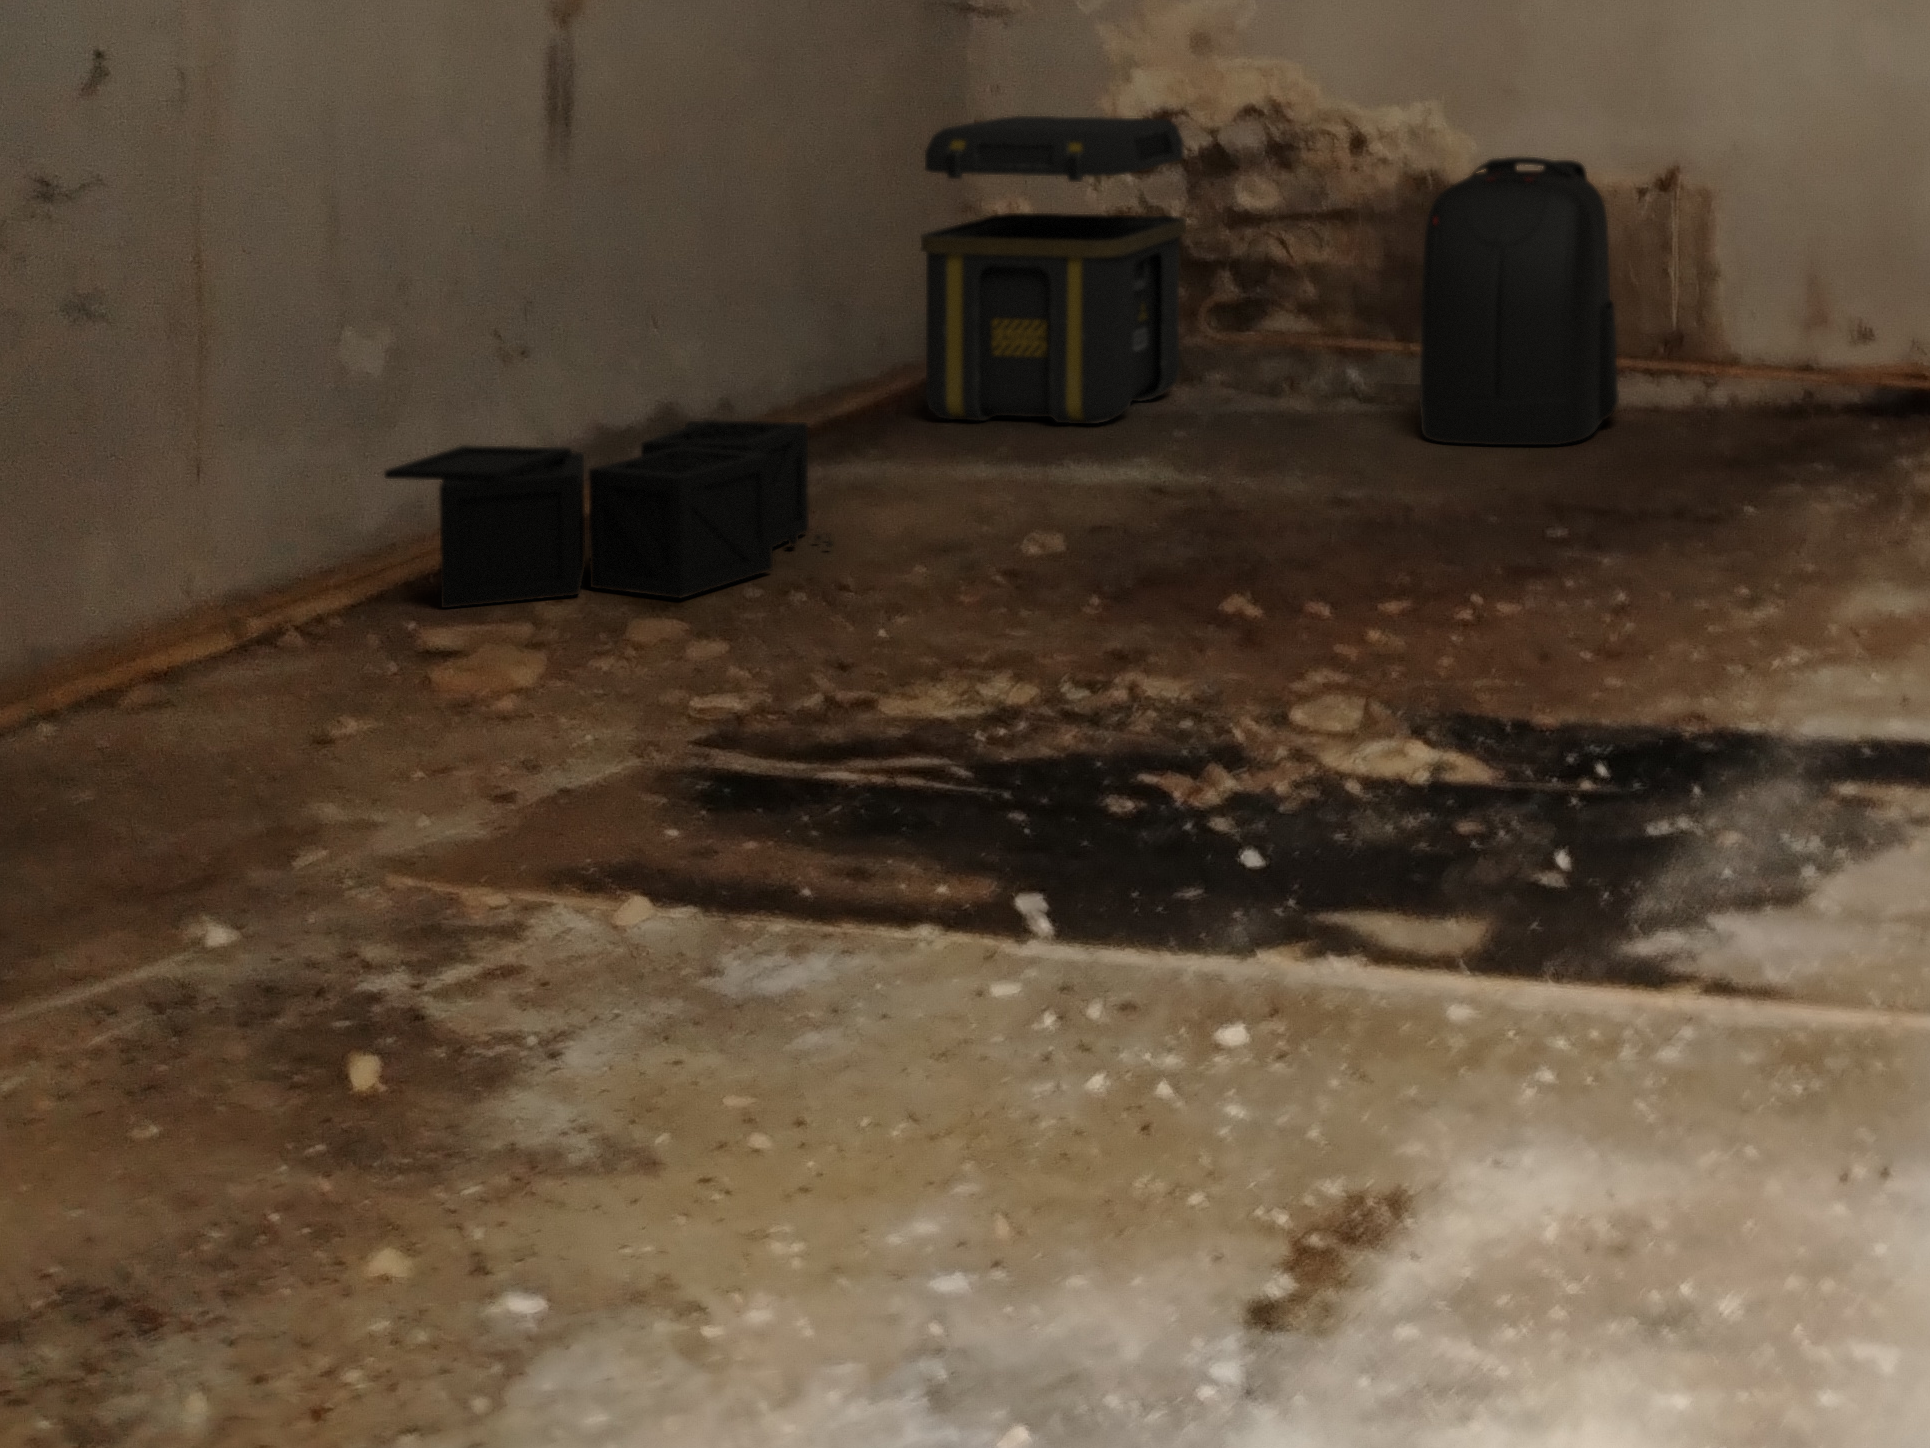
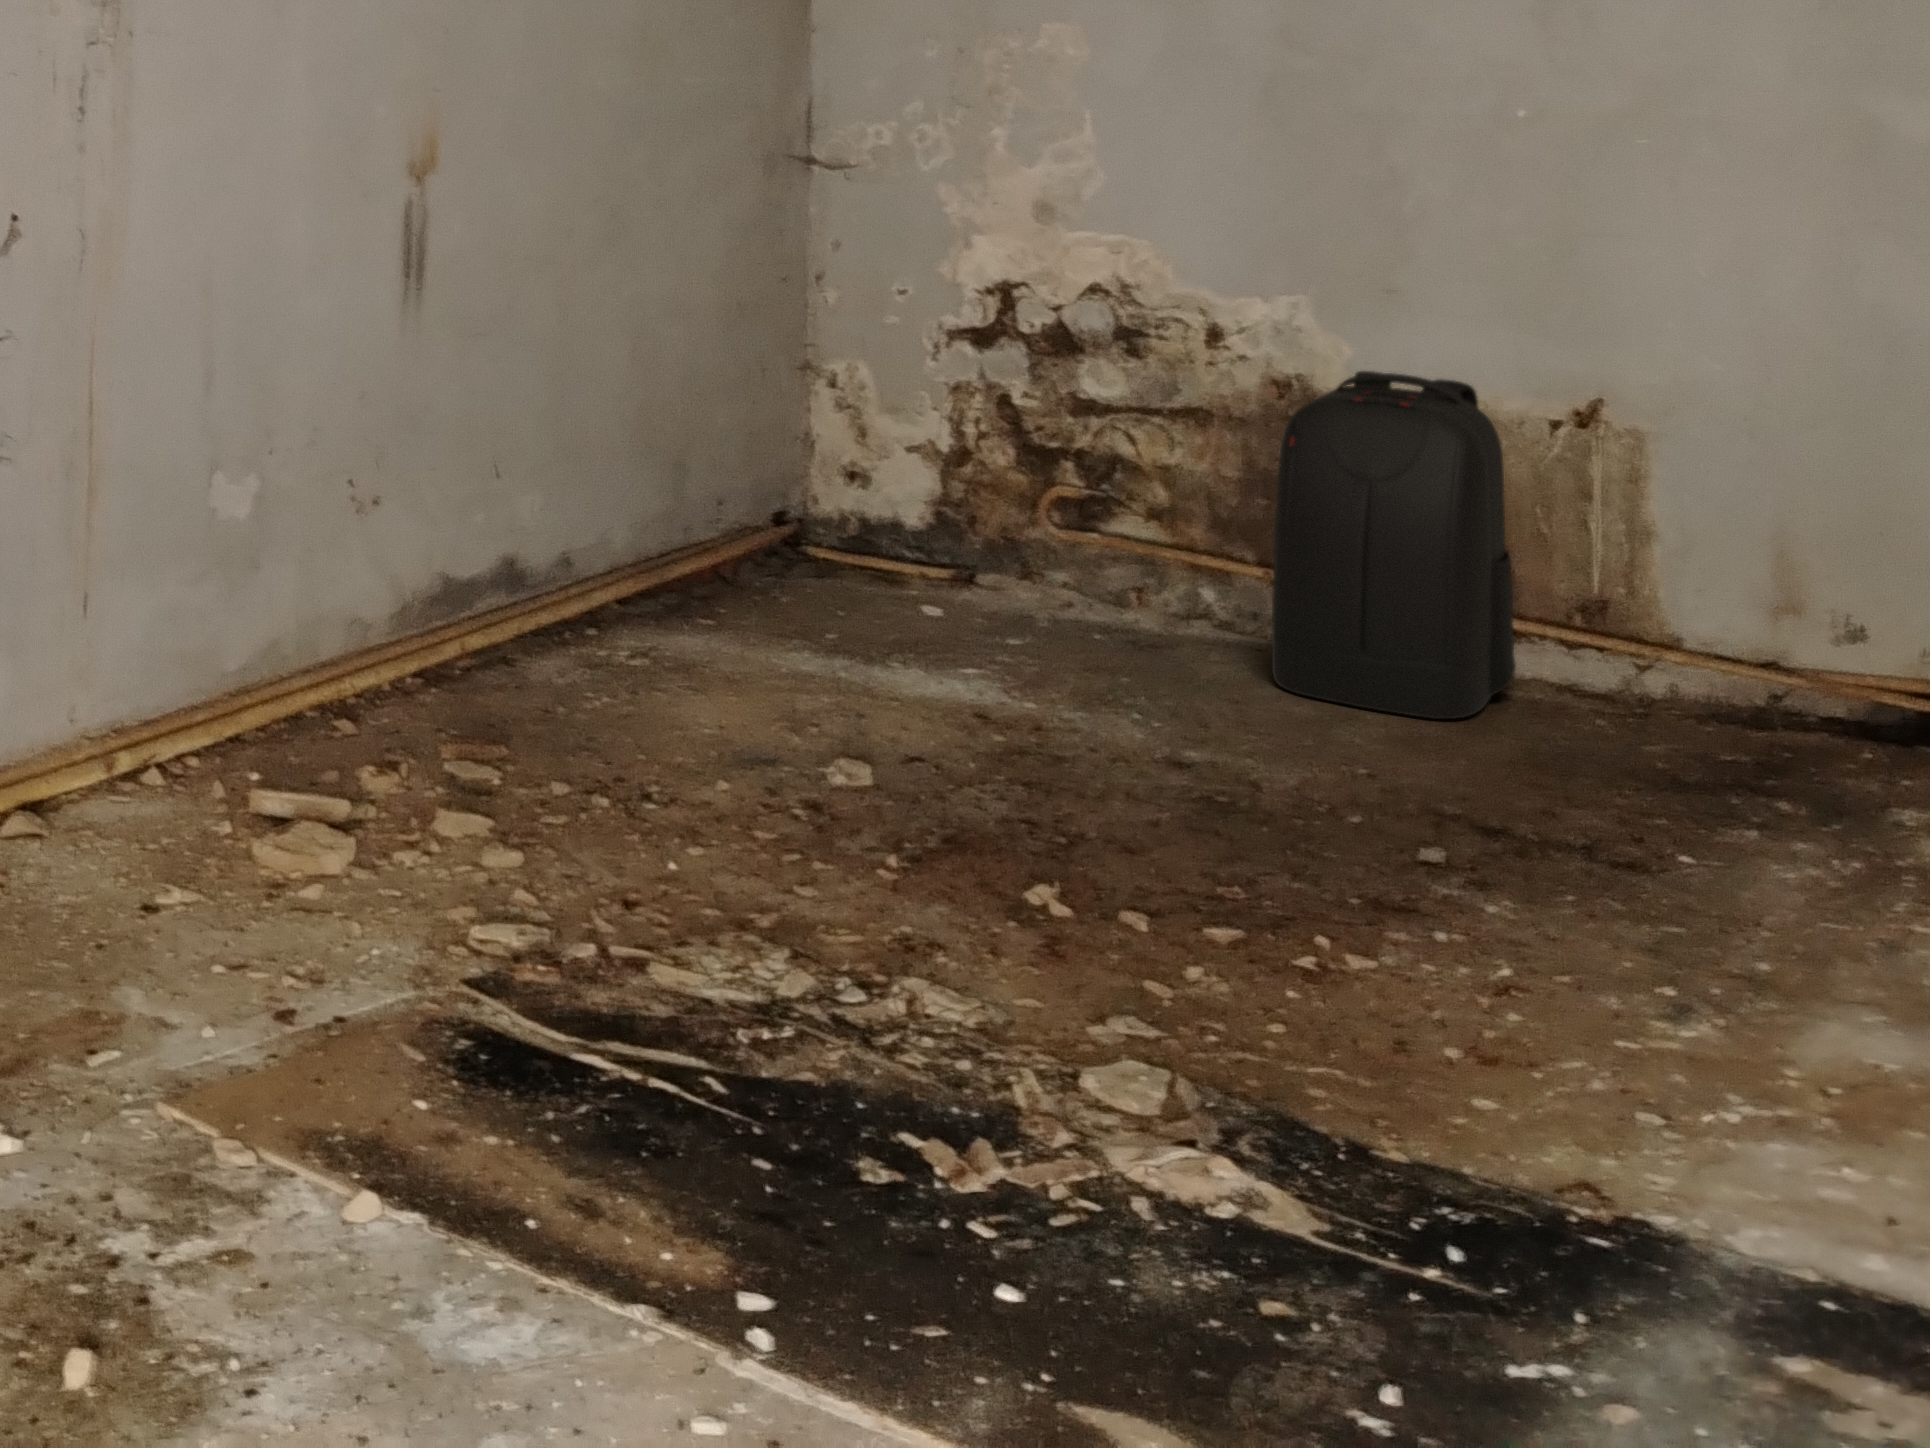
toolbox: present [921,116,1186,424] -> none [758,279,1023,610]
storage bin: present [384,420,832,608] -> none [261,578,645,772]

